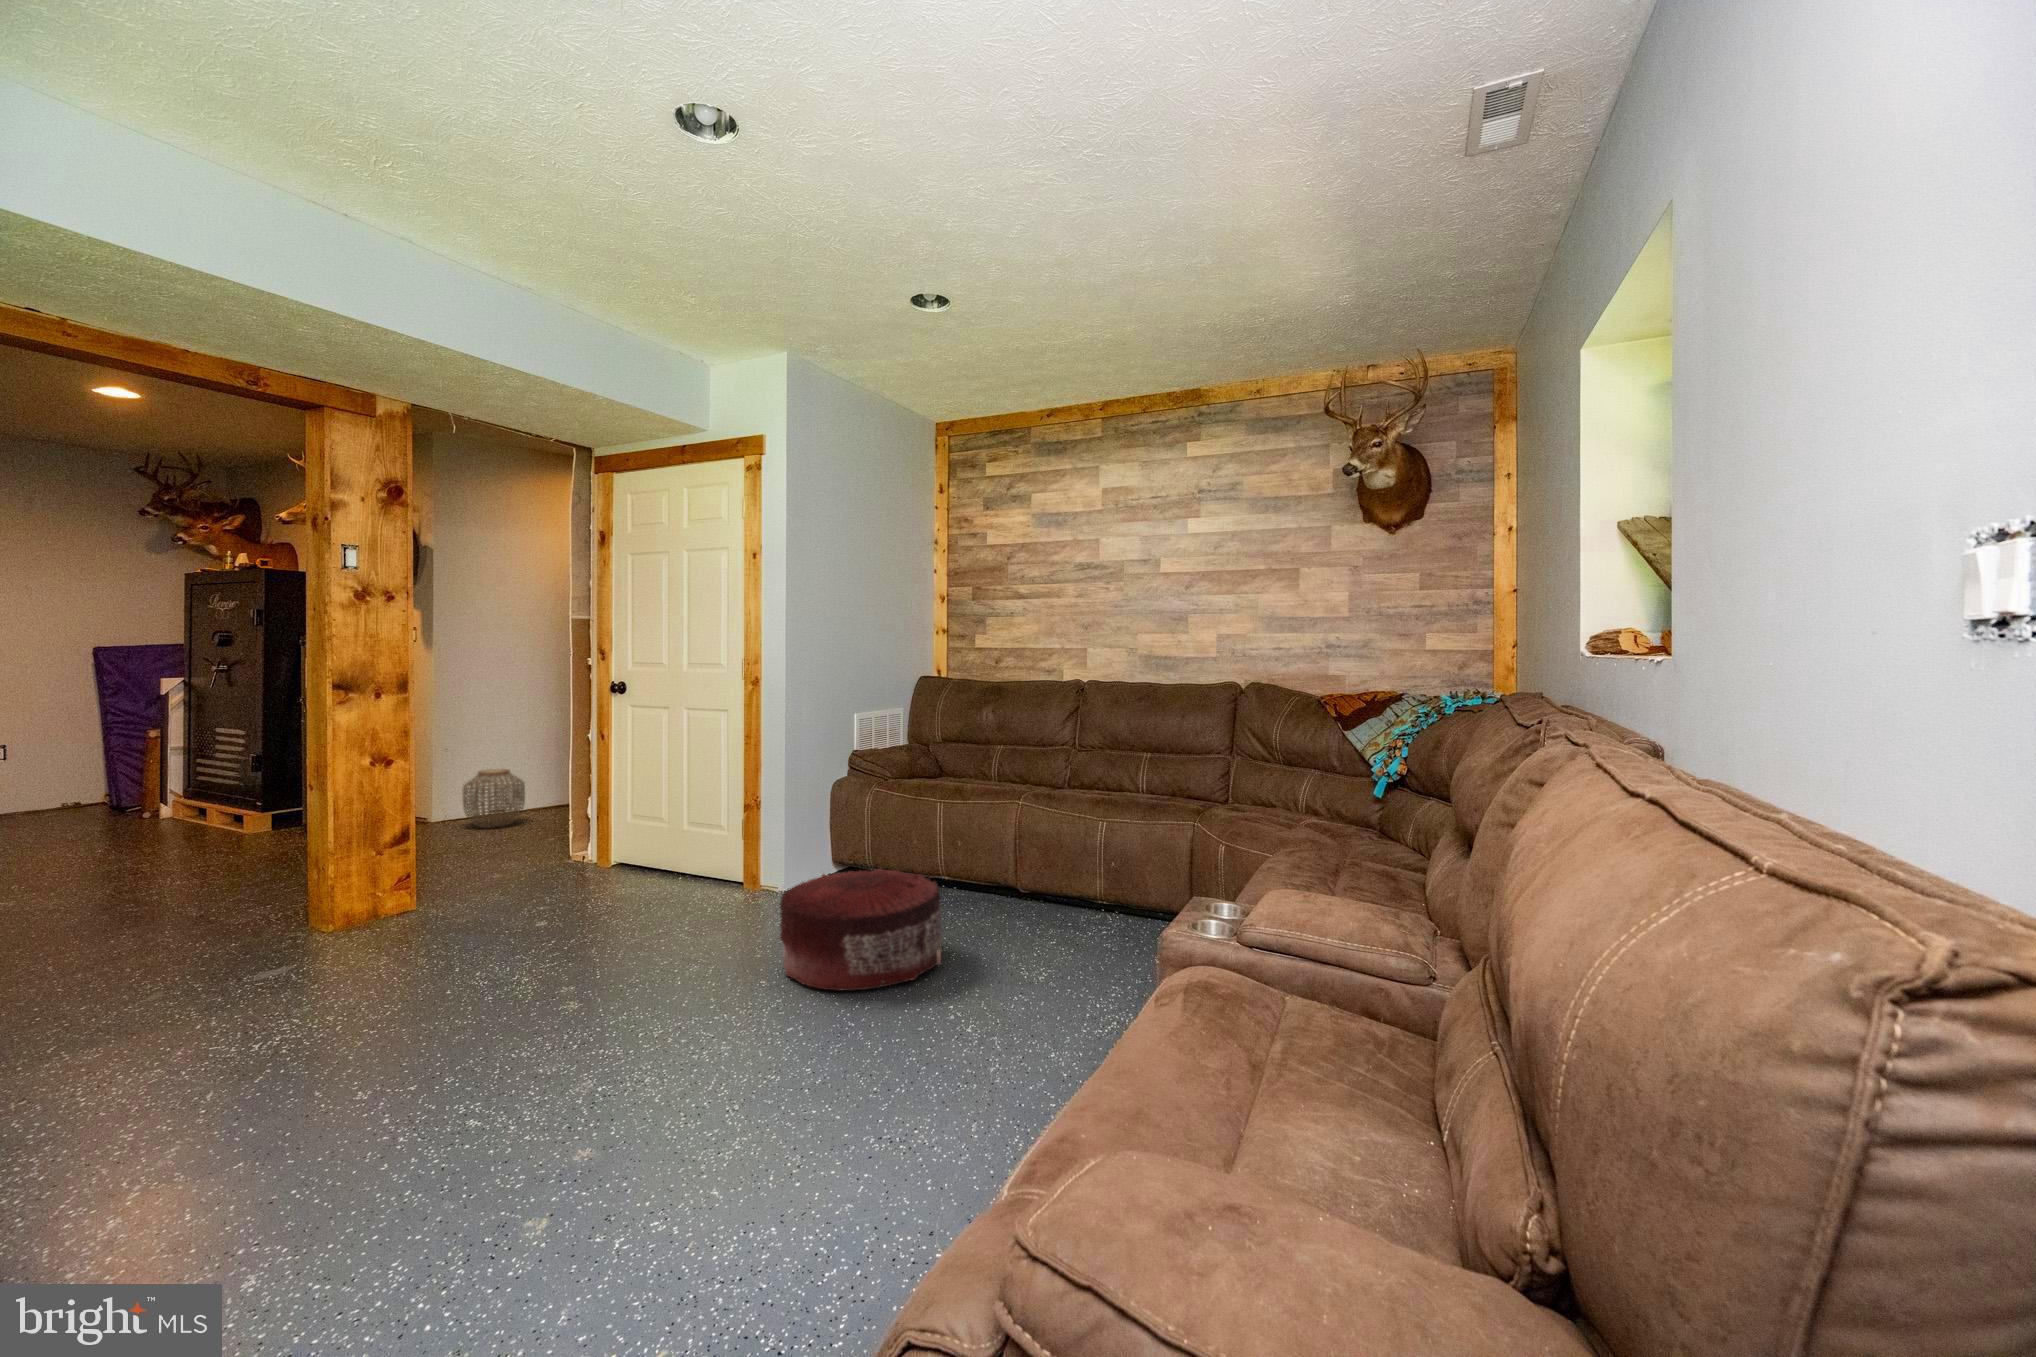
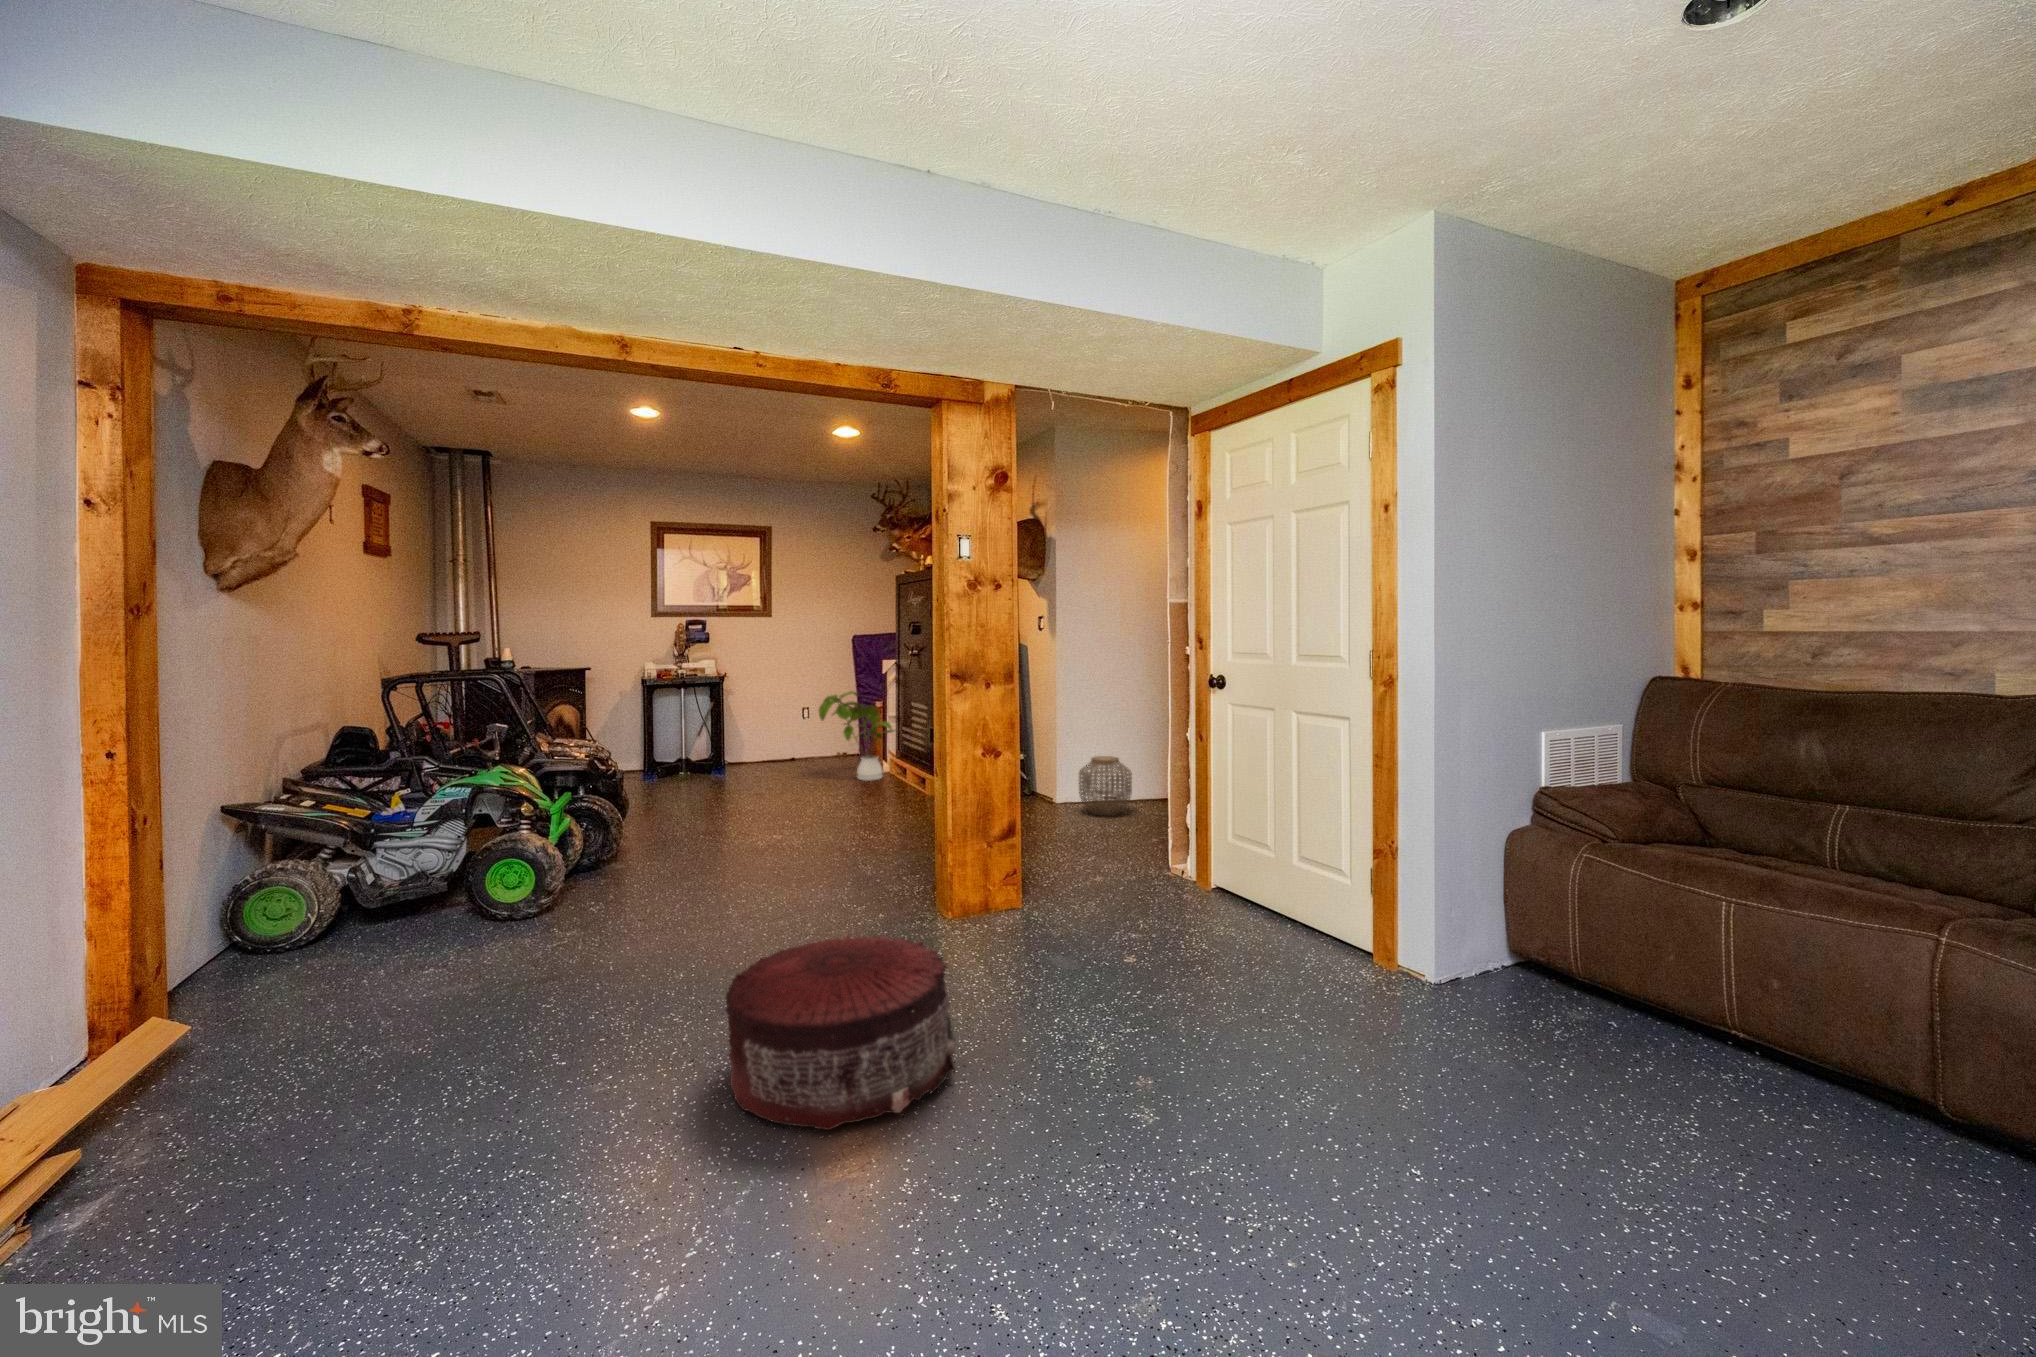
house plant: none [47,716,193,829] -> present [819,691,894,781]
pouf: present [779,868,943,991] -> present [726,935,955,1130]

